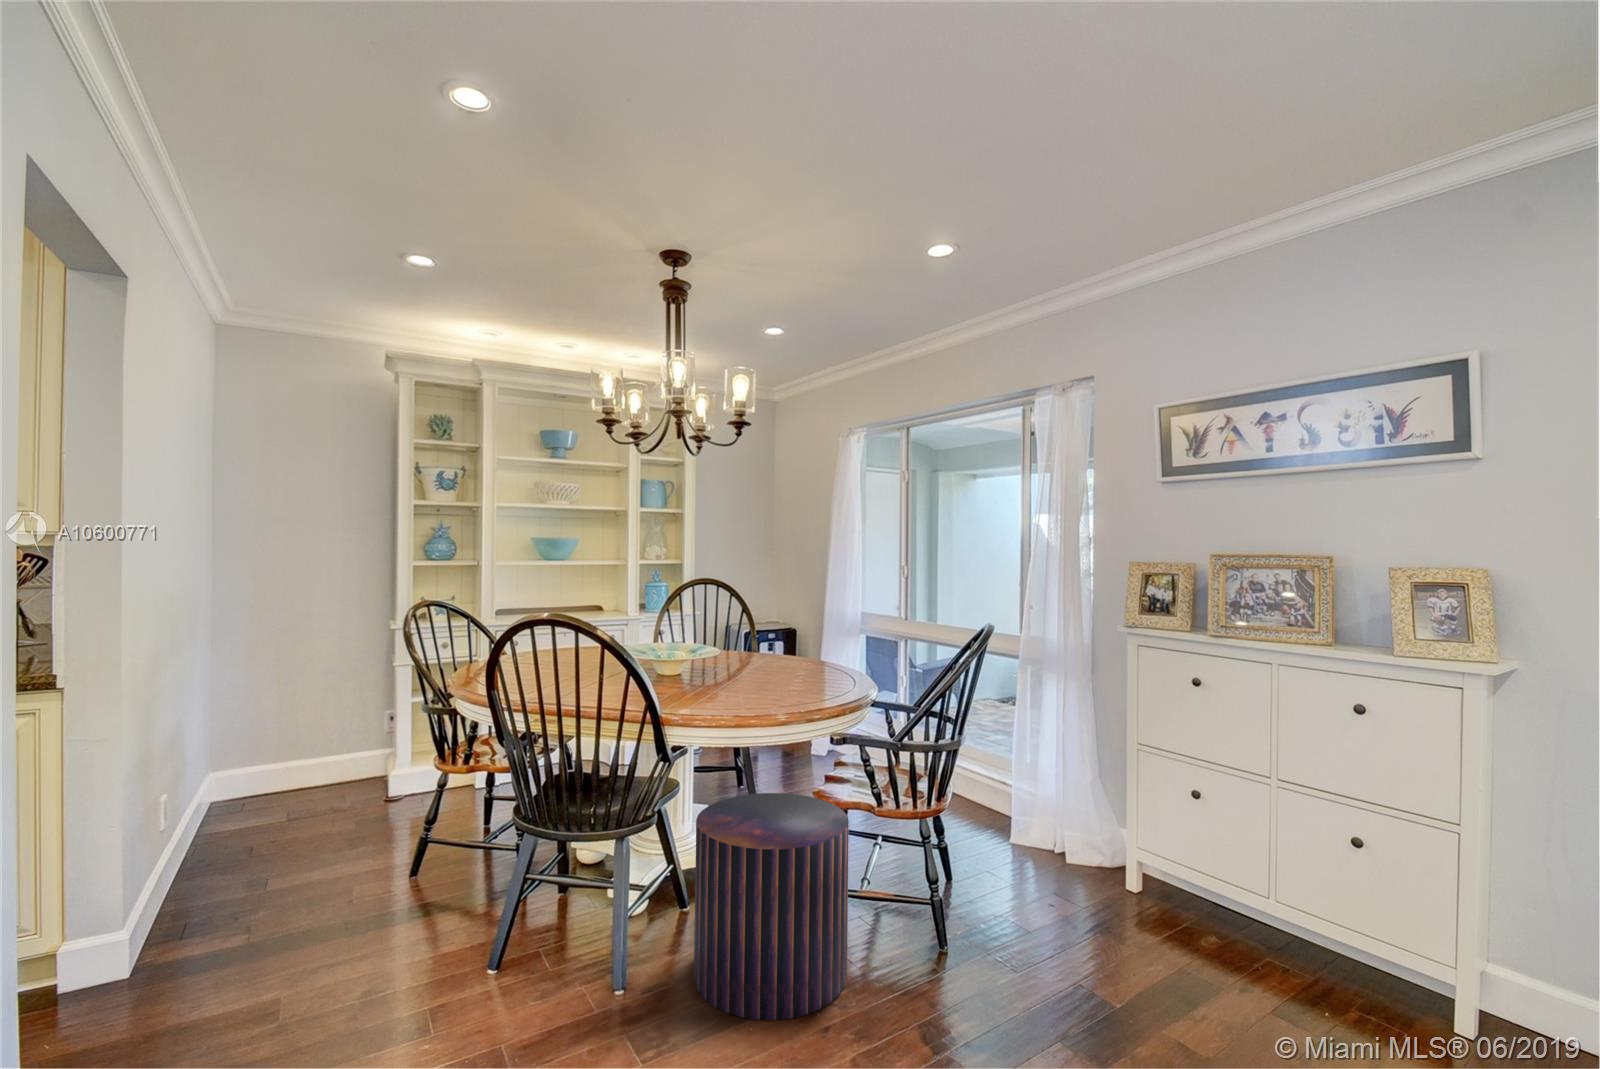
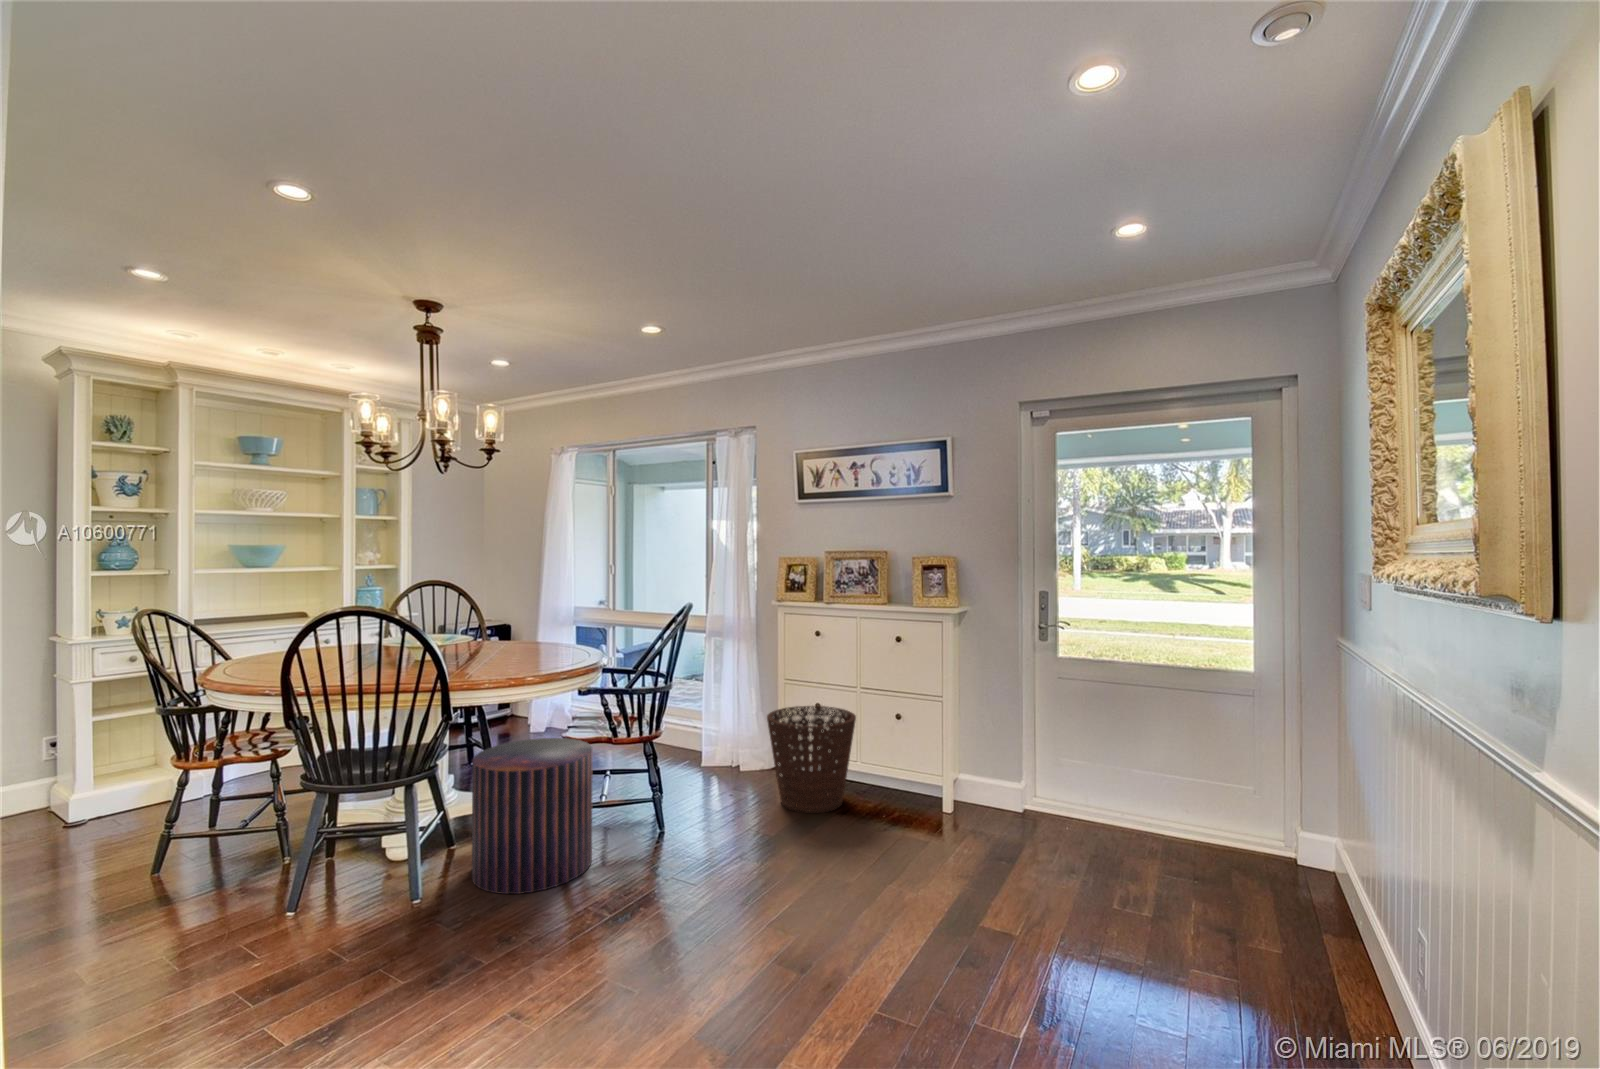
basket: none [1112,789,1272,976] -> present [767,706,856,813]

